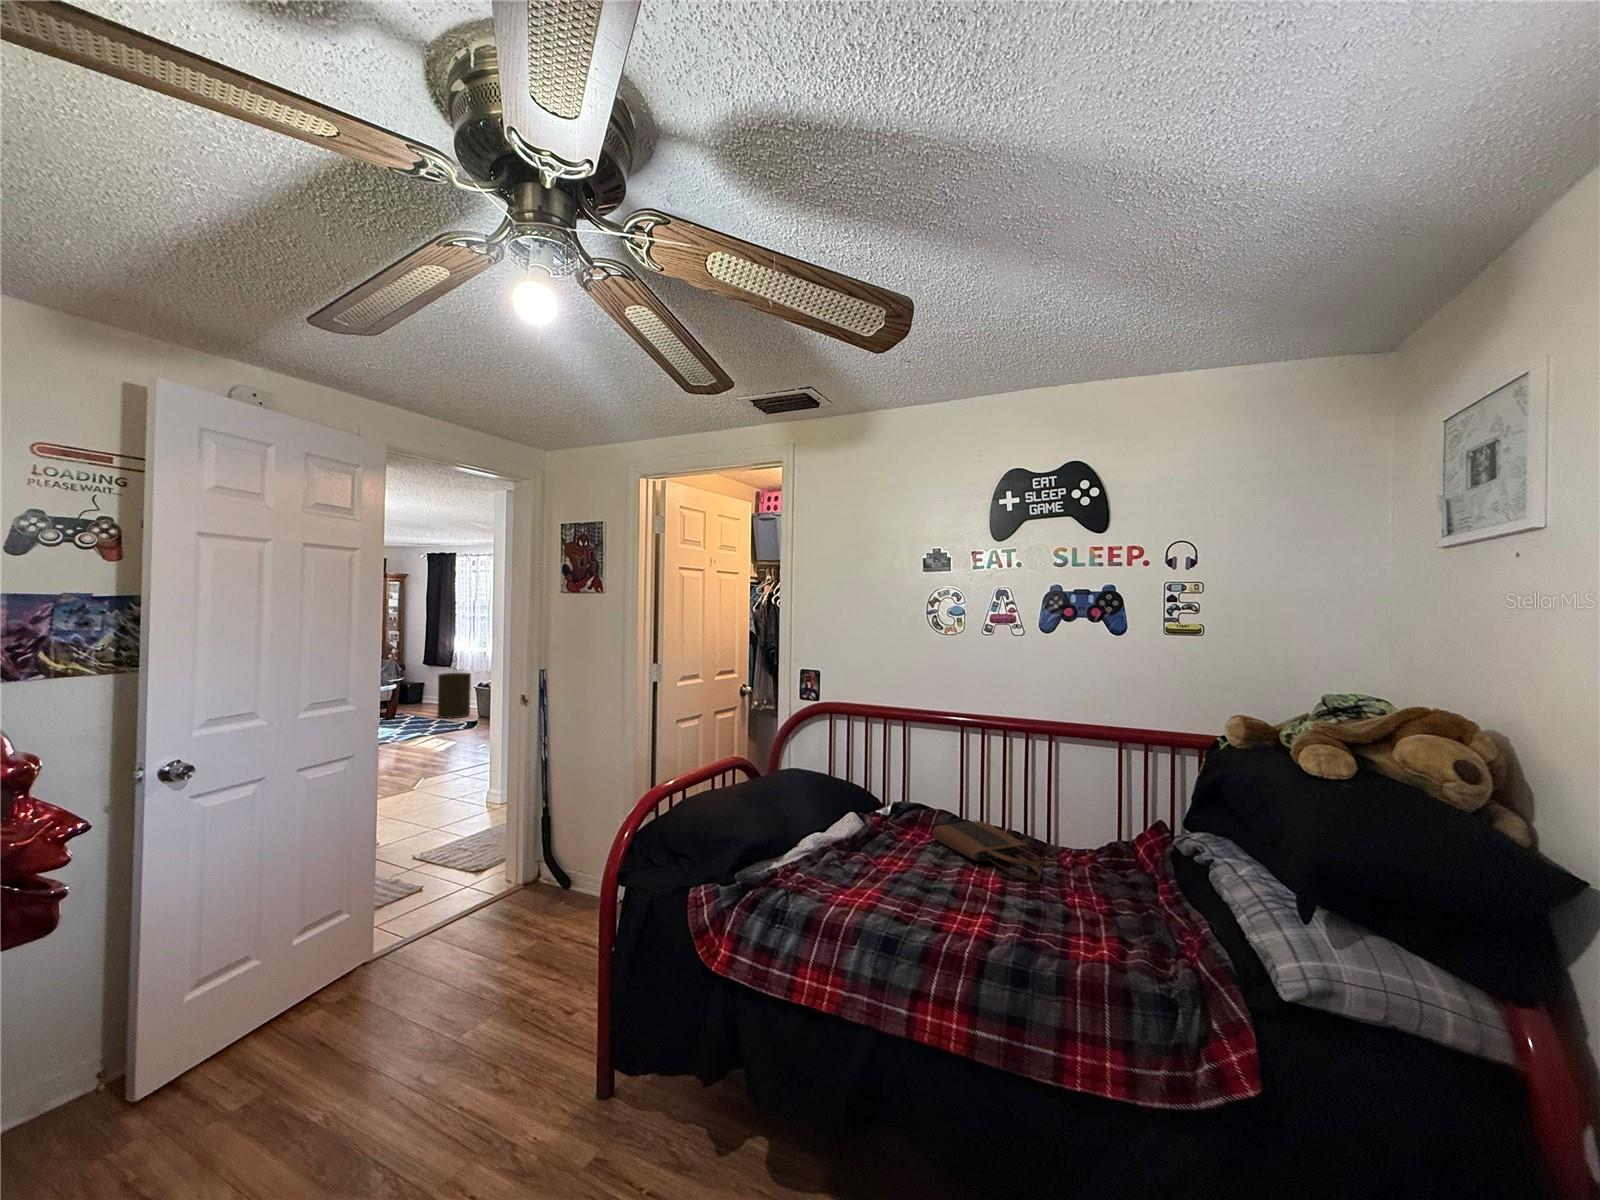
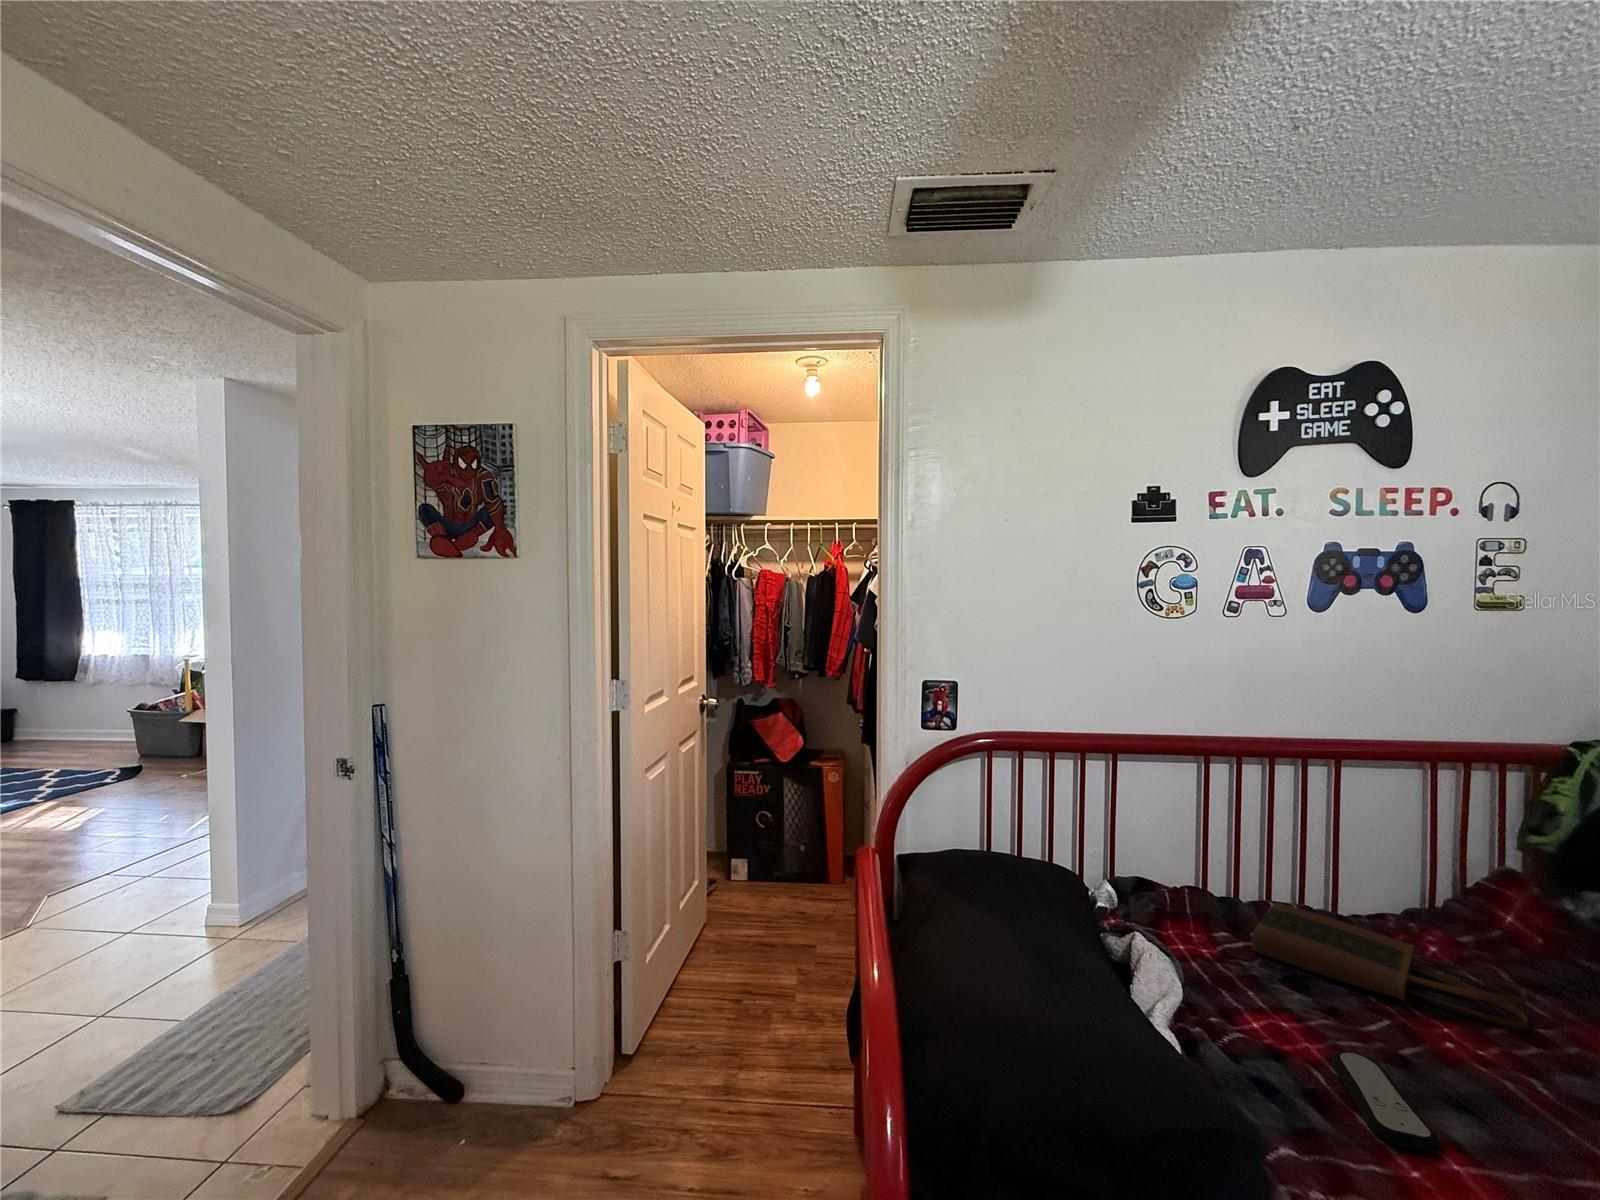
laundry hamper: present [437,668,471,718] -> none [47,680,119,764]
remote control: none [852,861,900,888] -> present [1331,1051,1441,1153]

